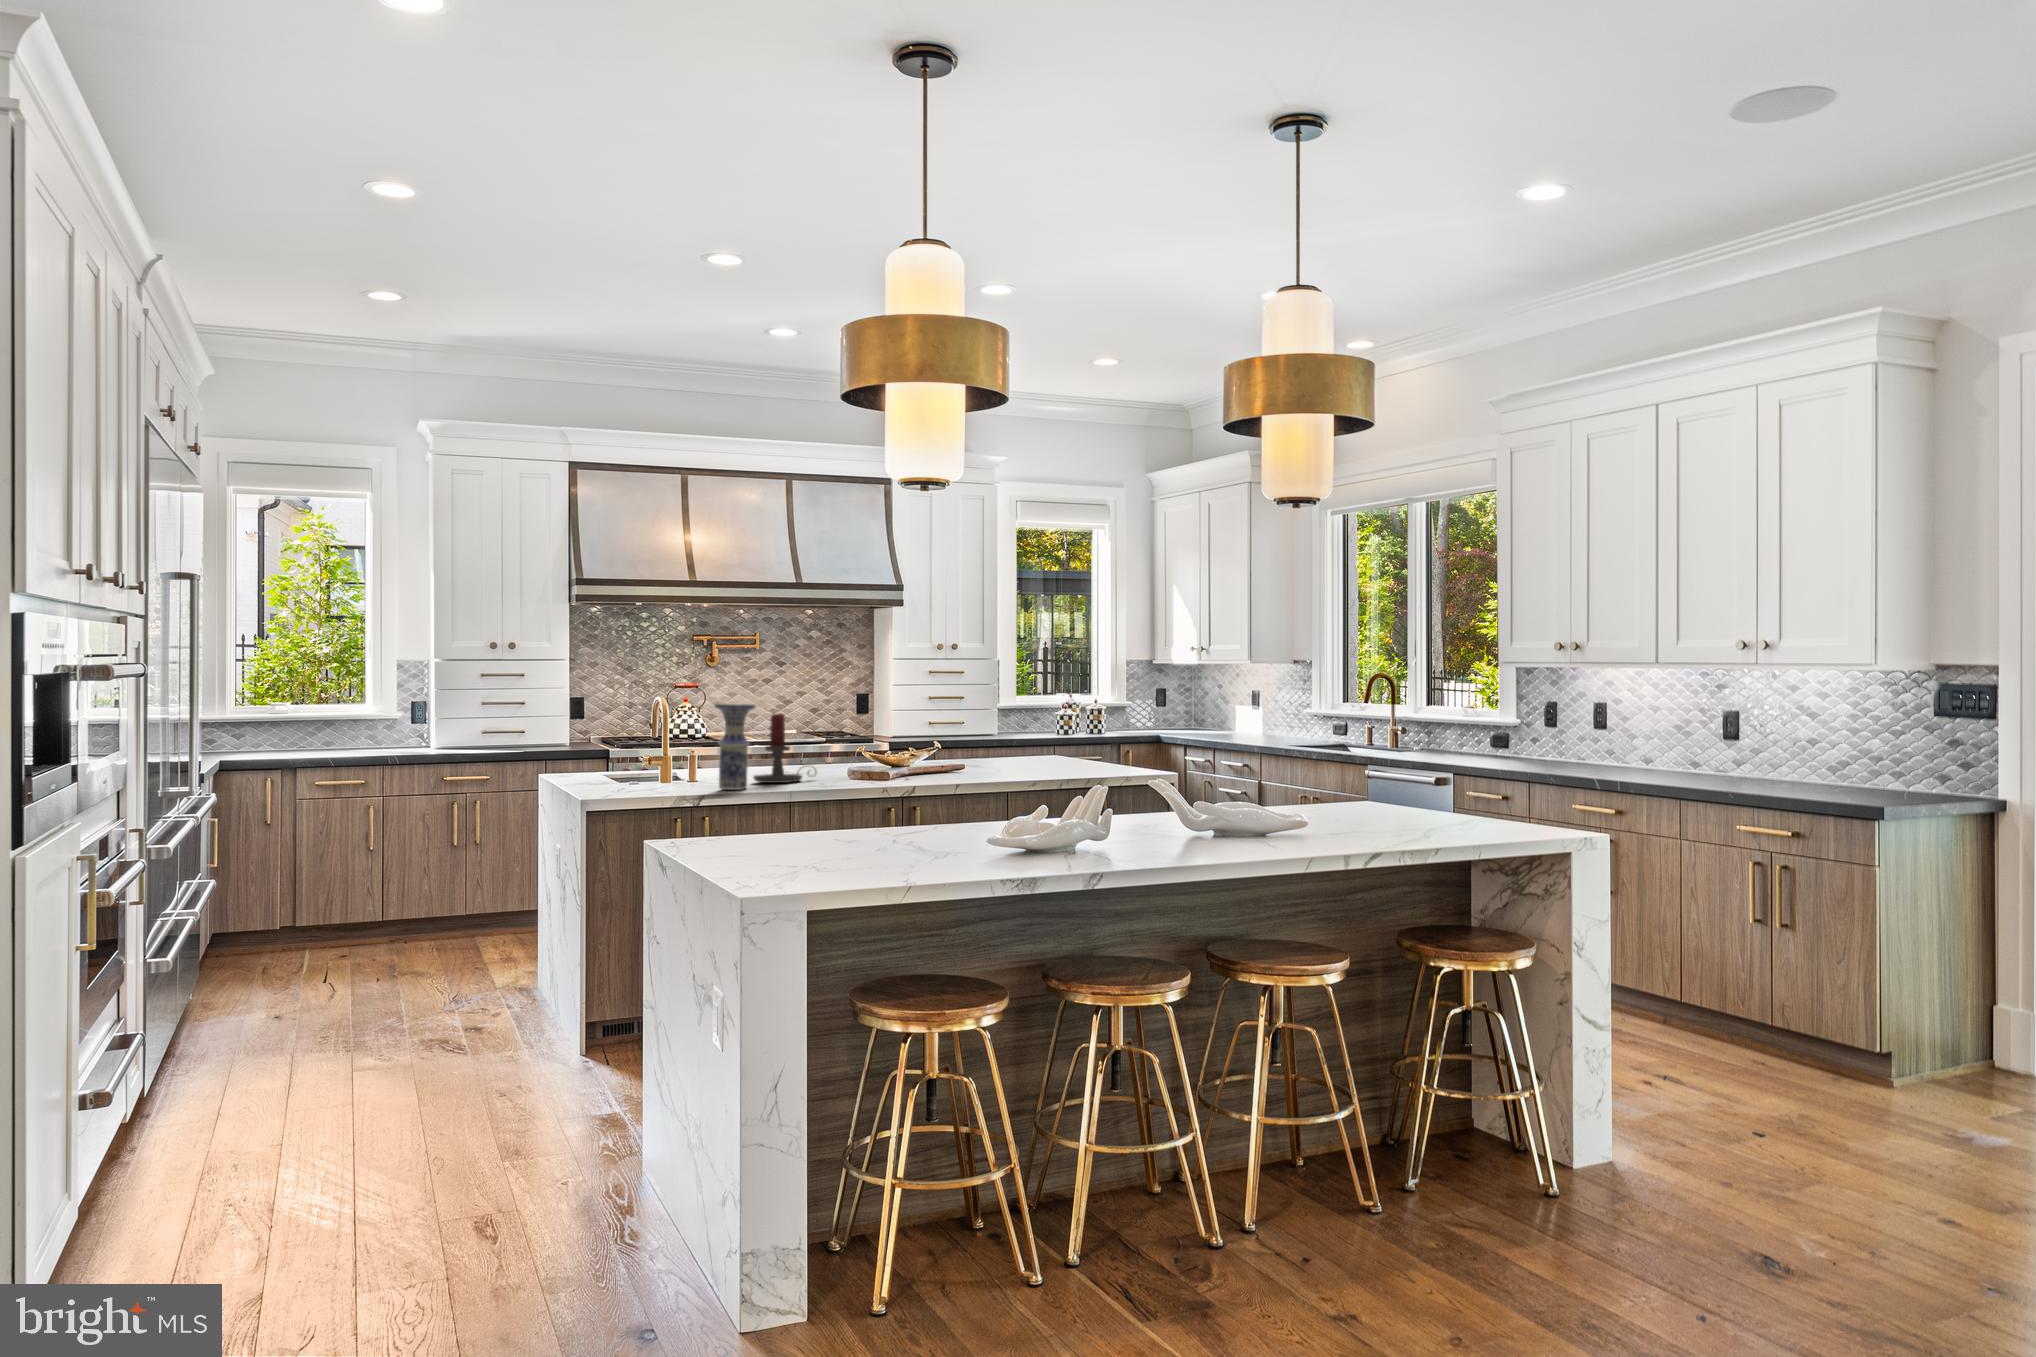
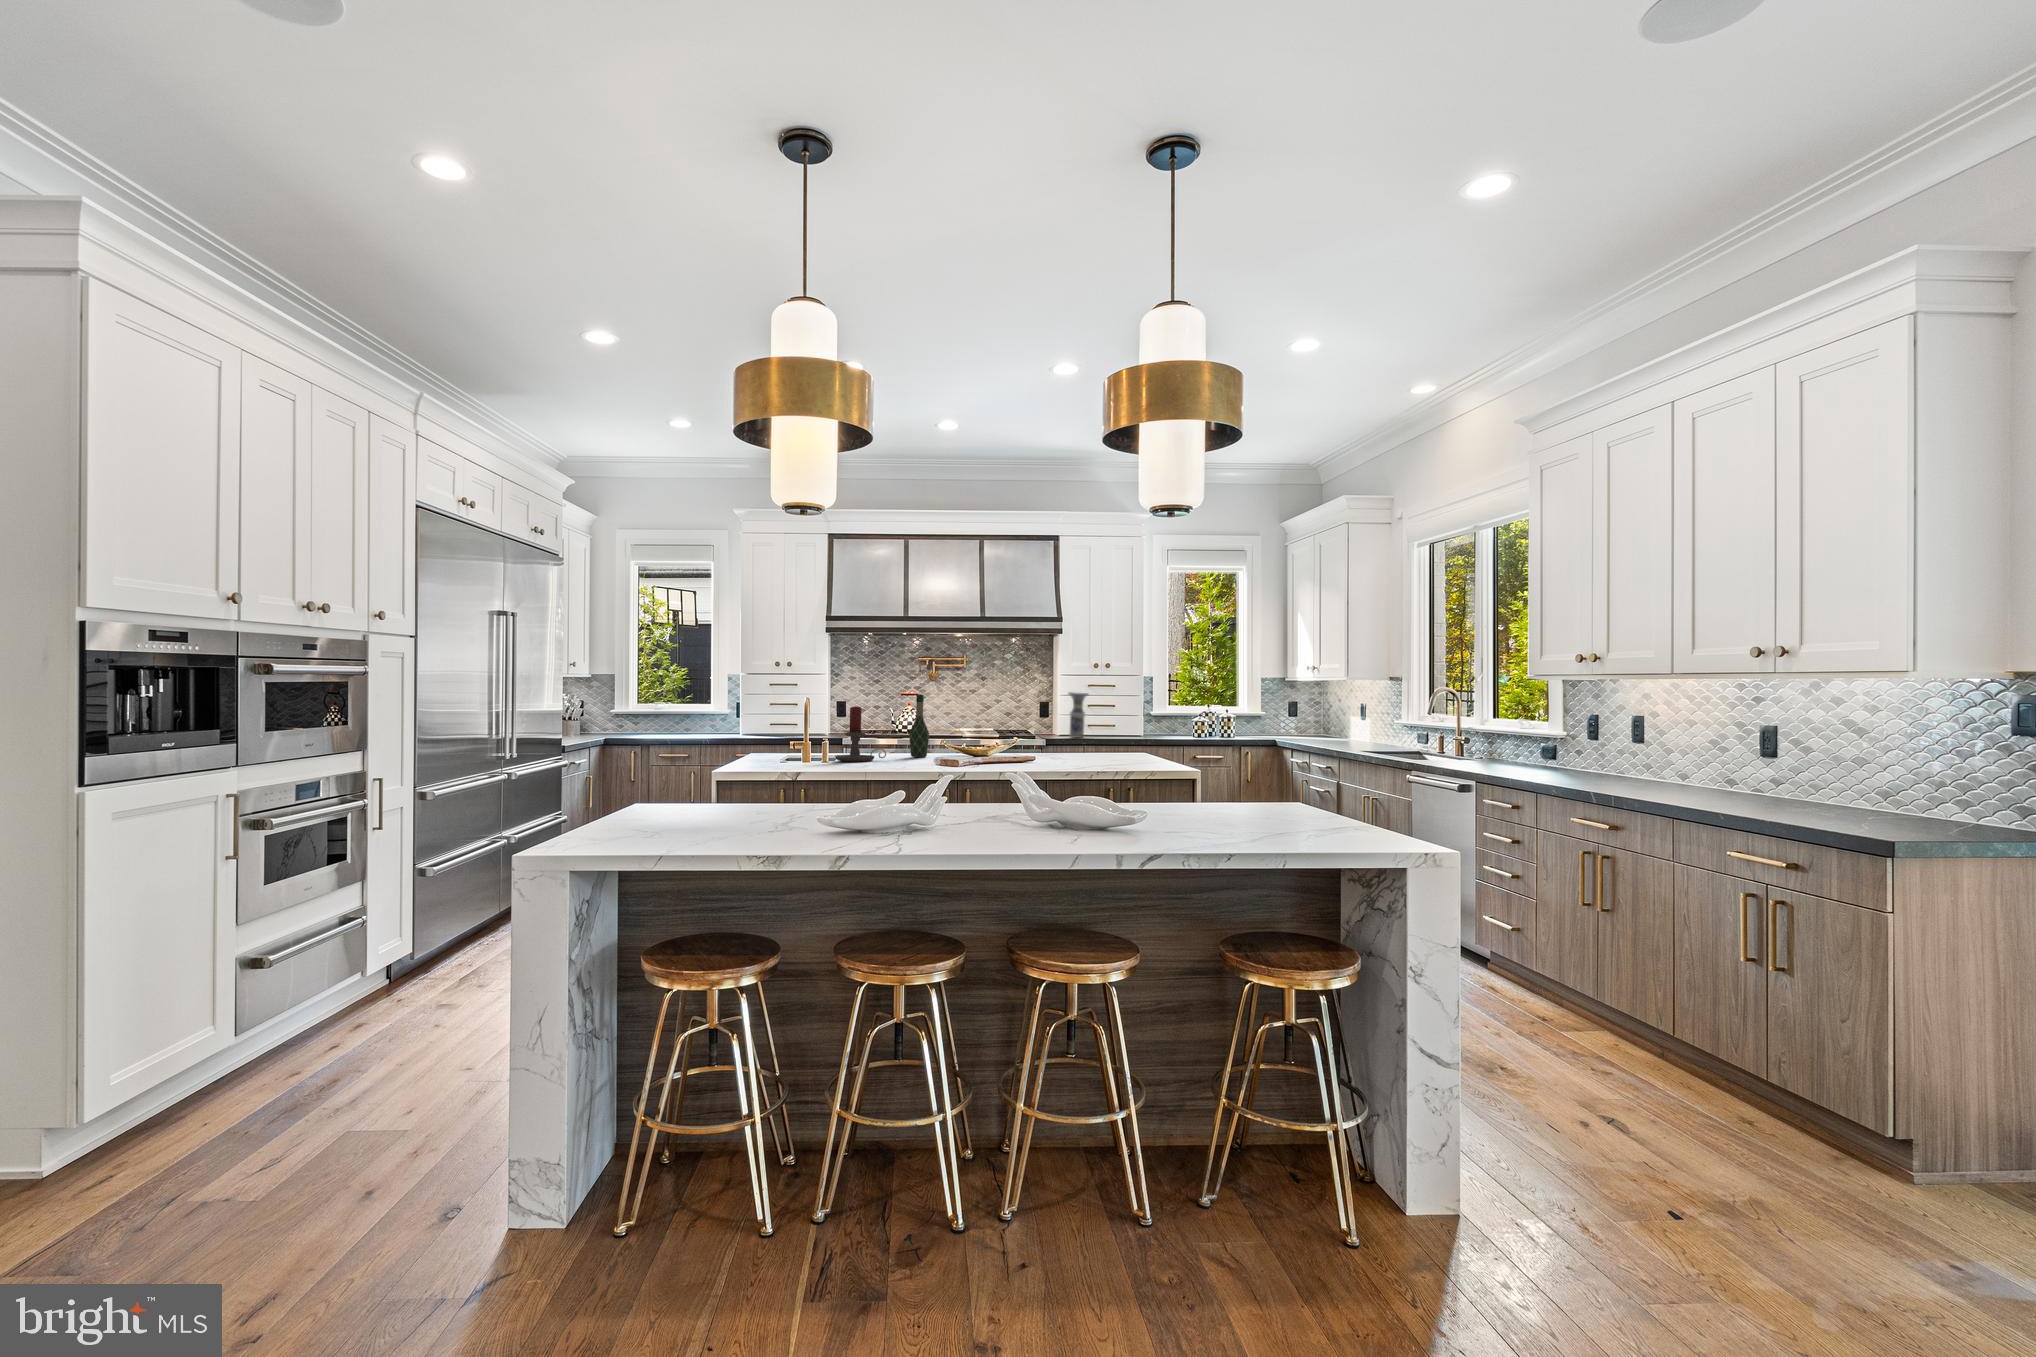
wine bottle: none [827,695,851,774] -> present [909,694,929,757]
vase: present [714,702,755,790] -> present [1068,692,1088,738]

